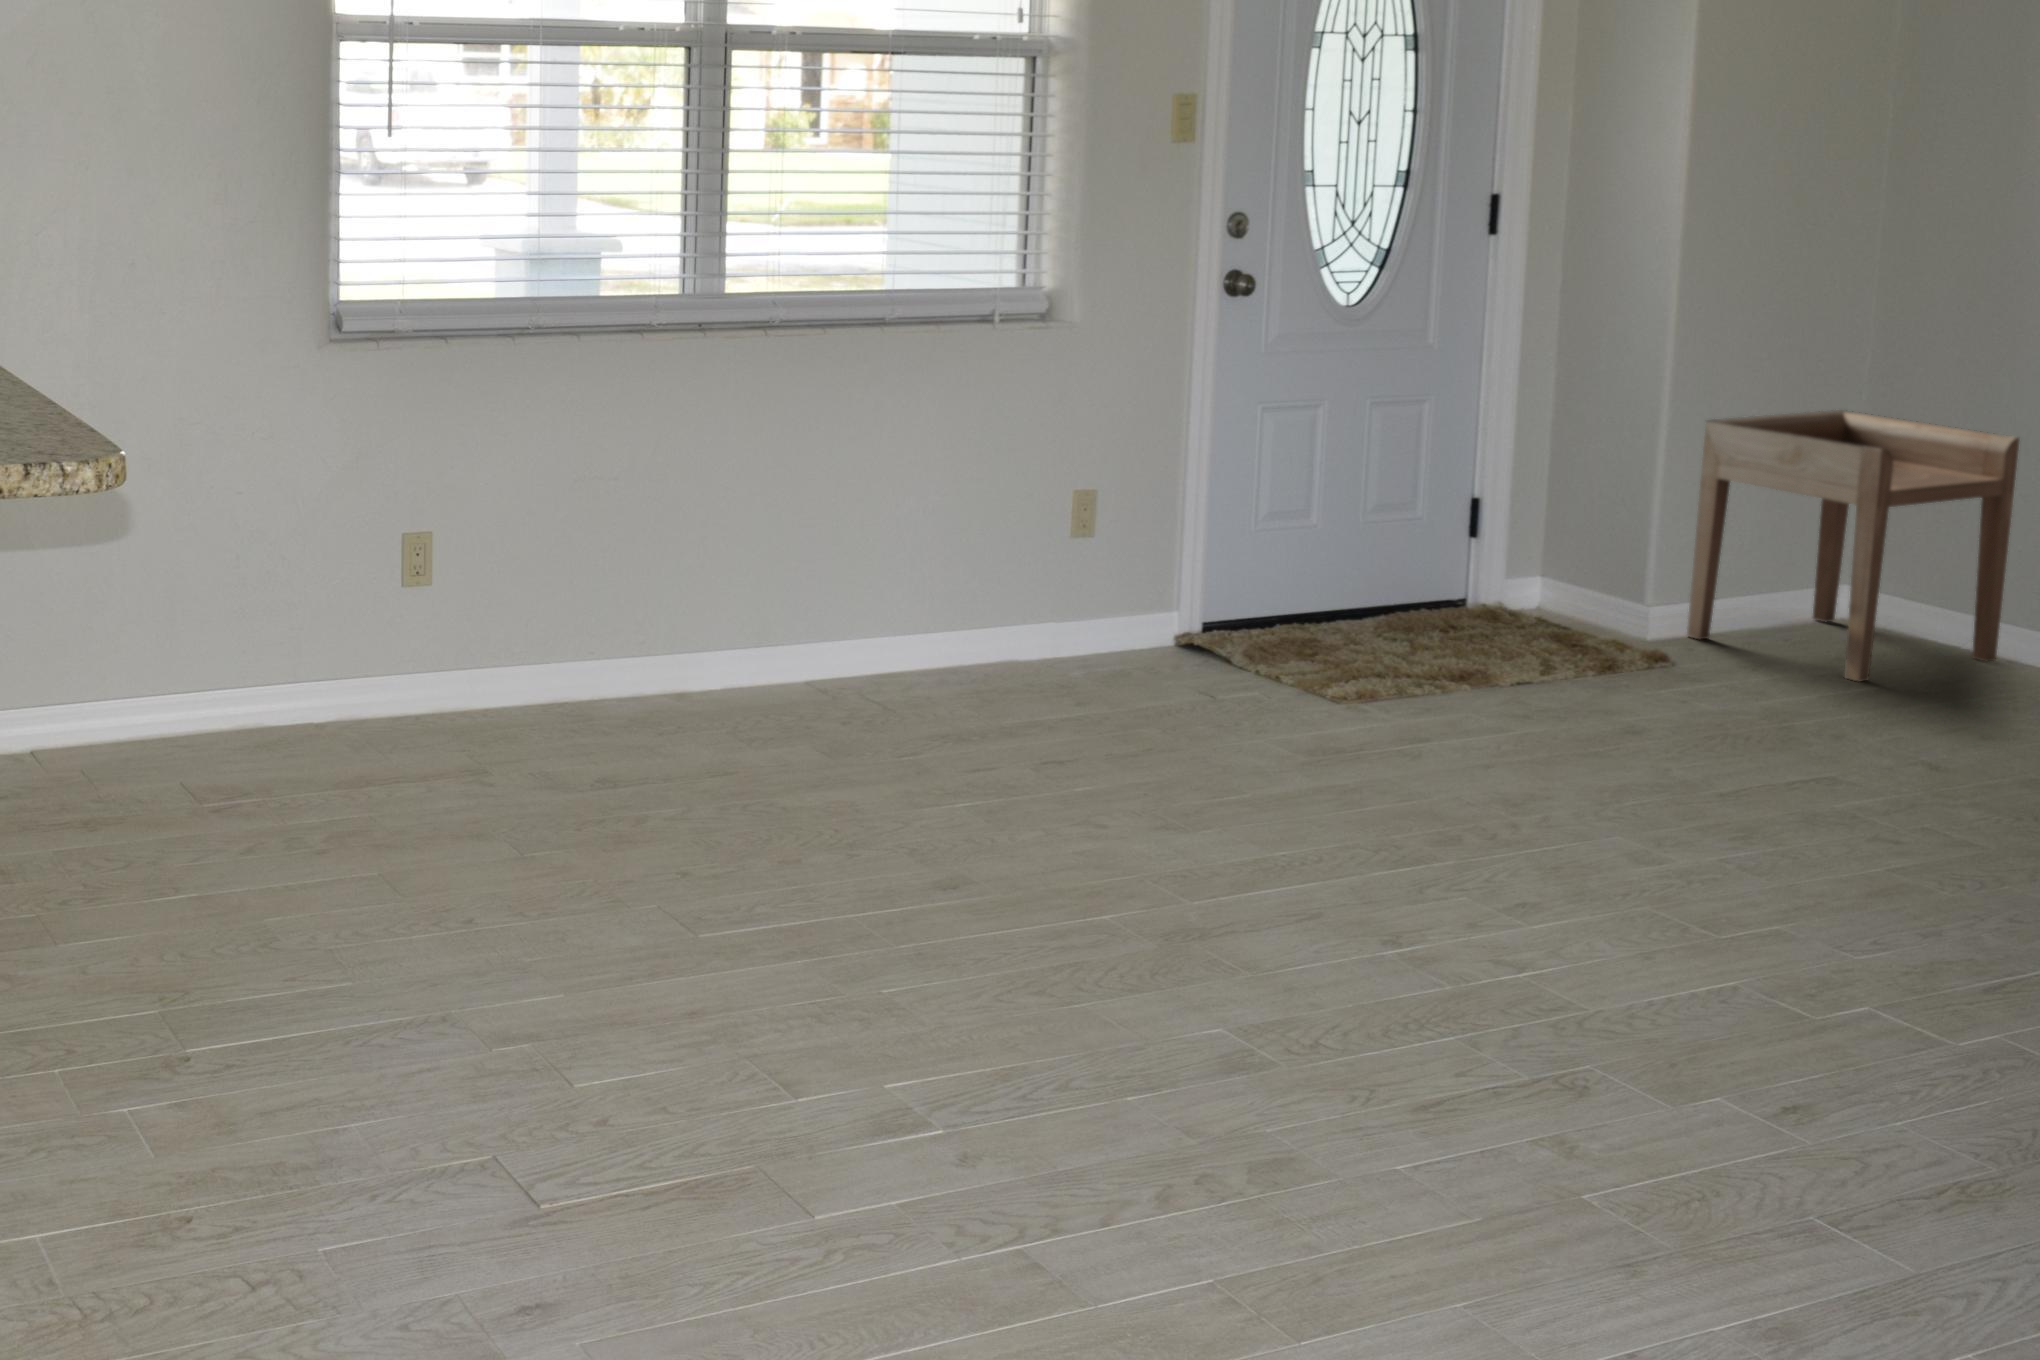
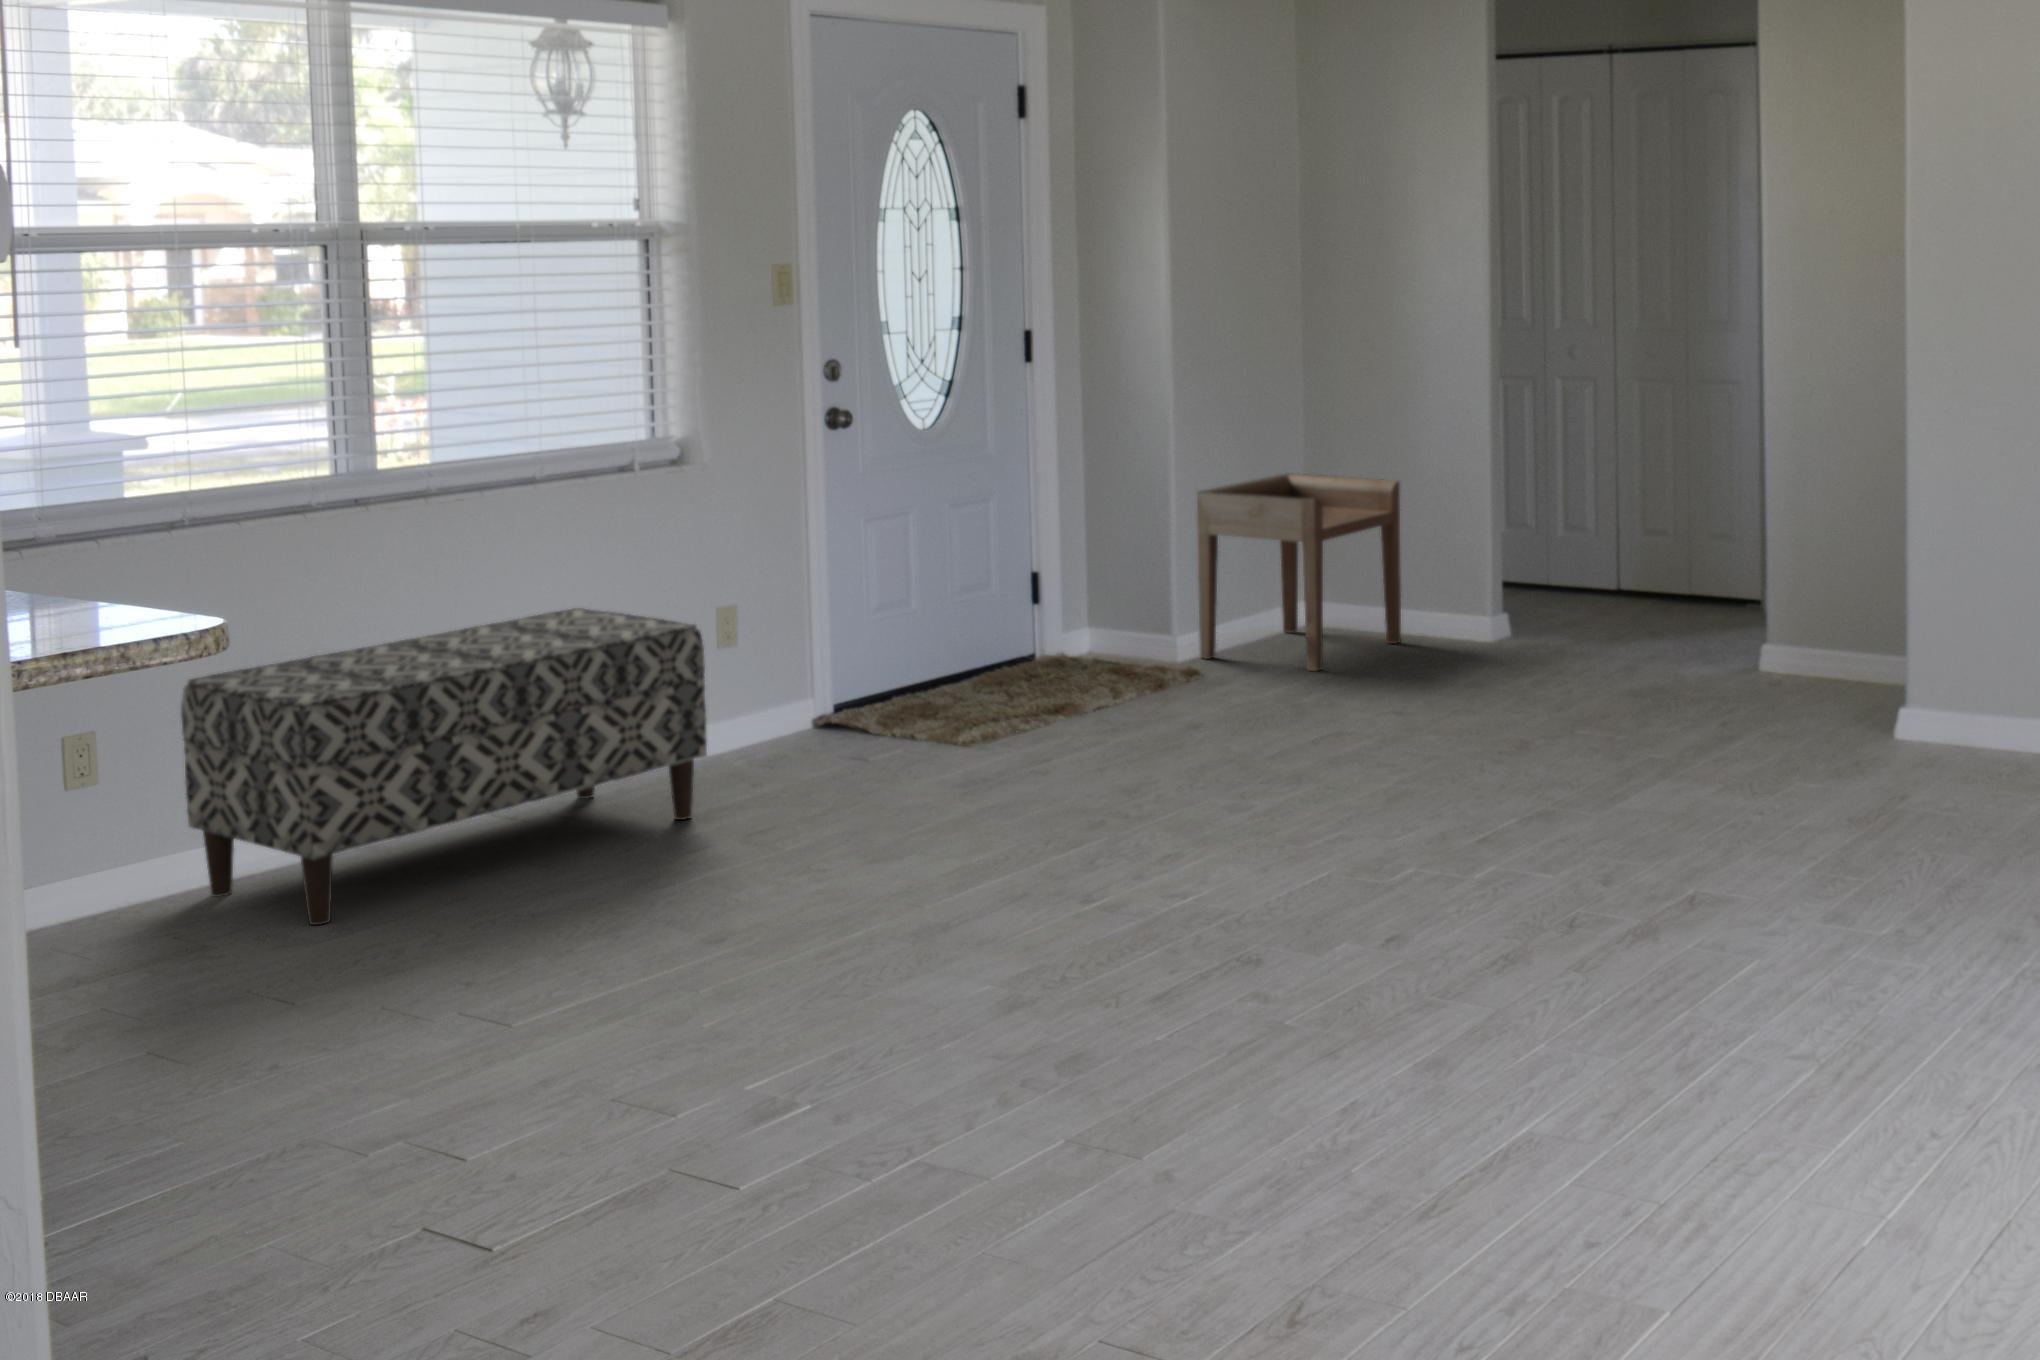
bench: none [513,470,1045,775] -> present [181,608,707,925]

